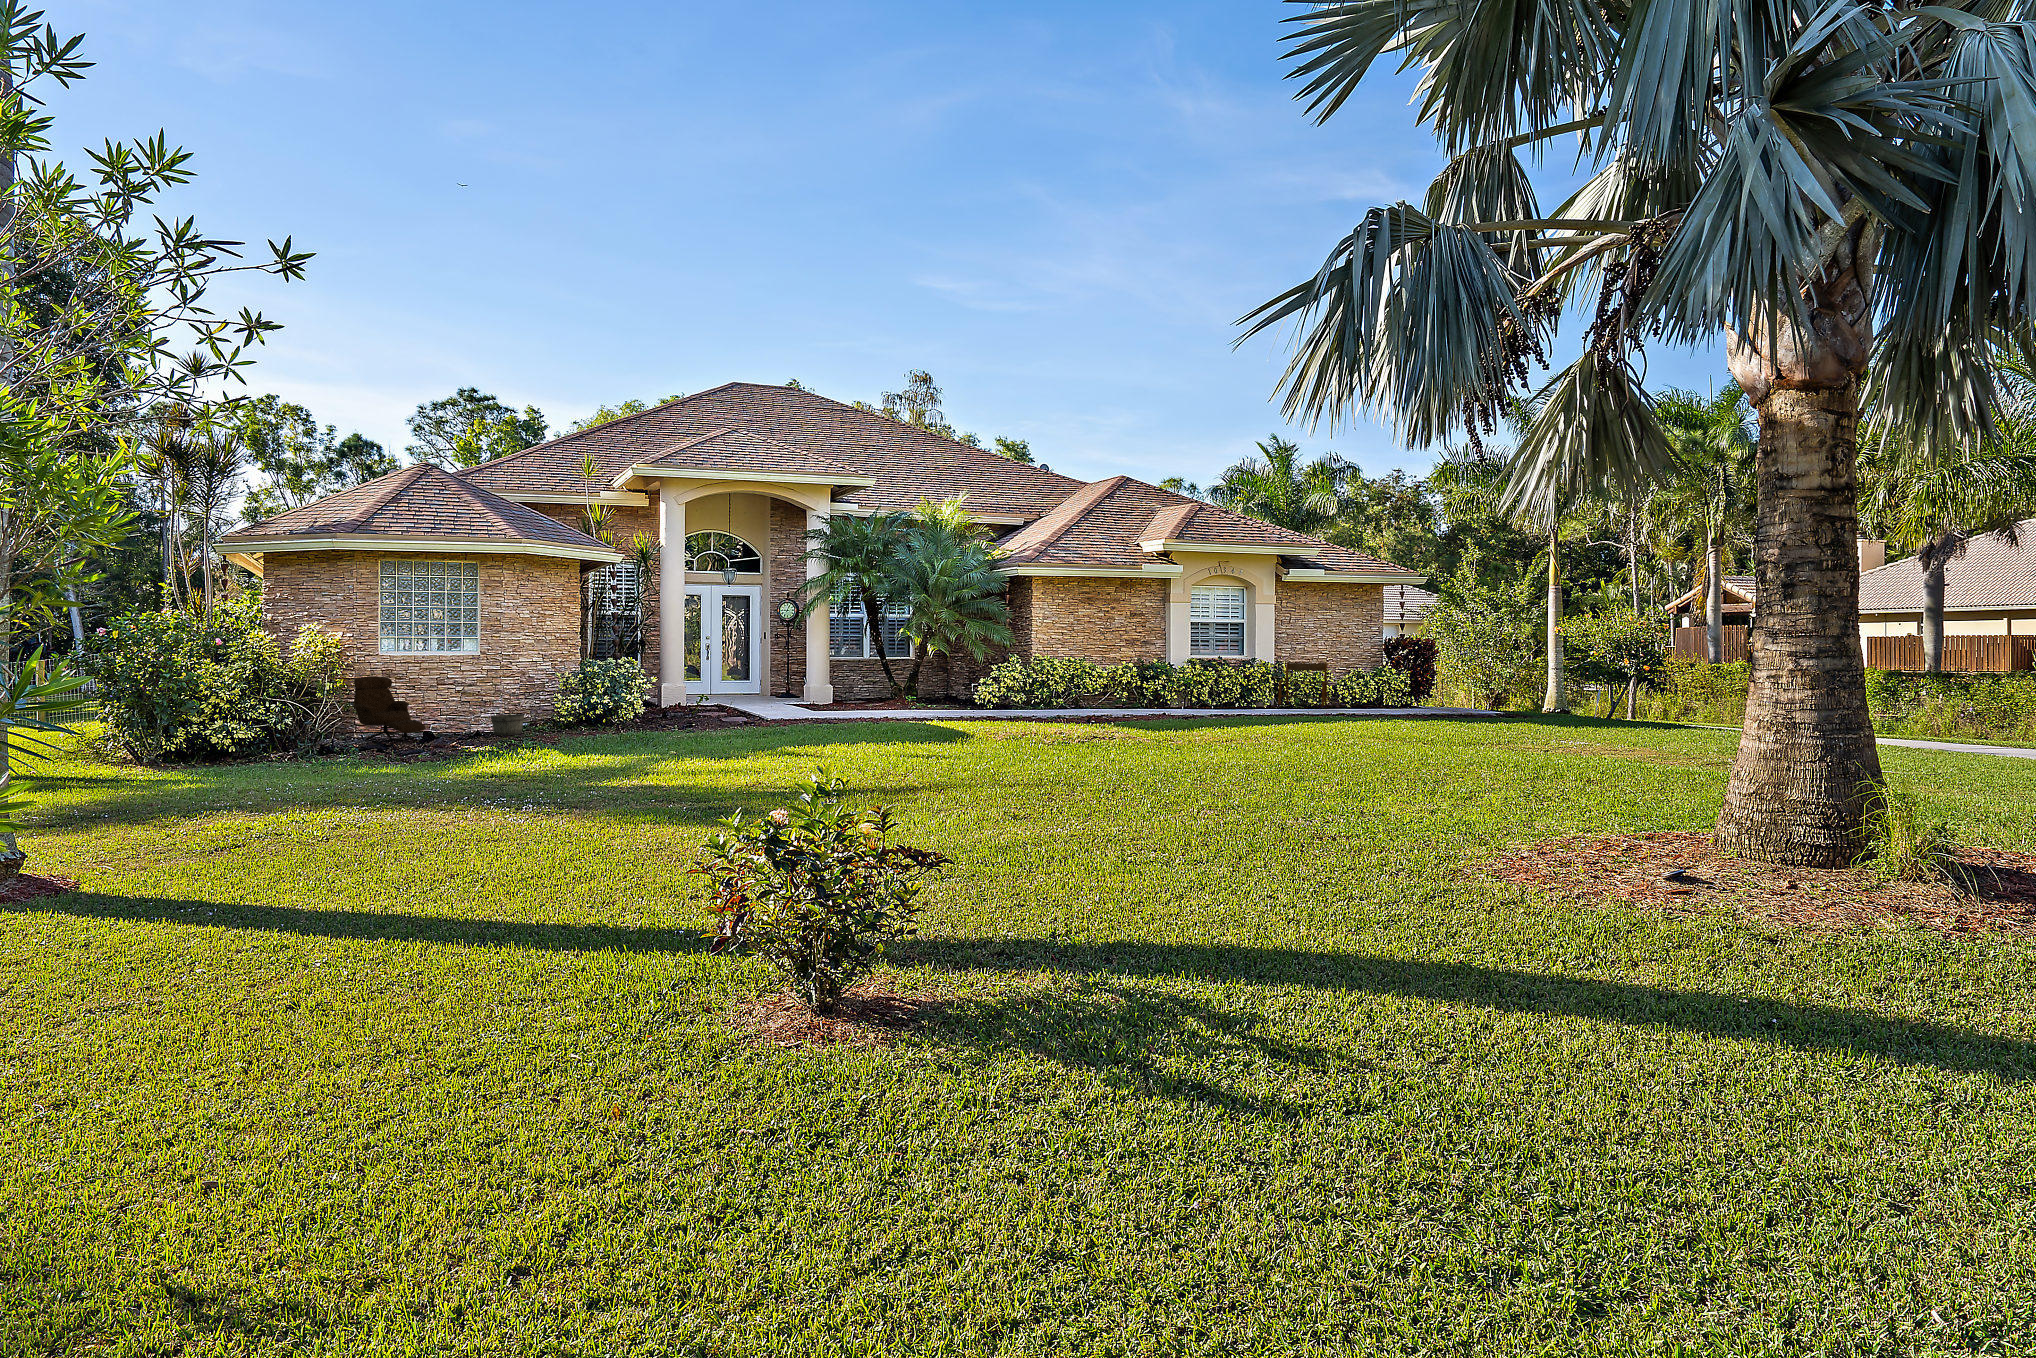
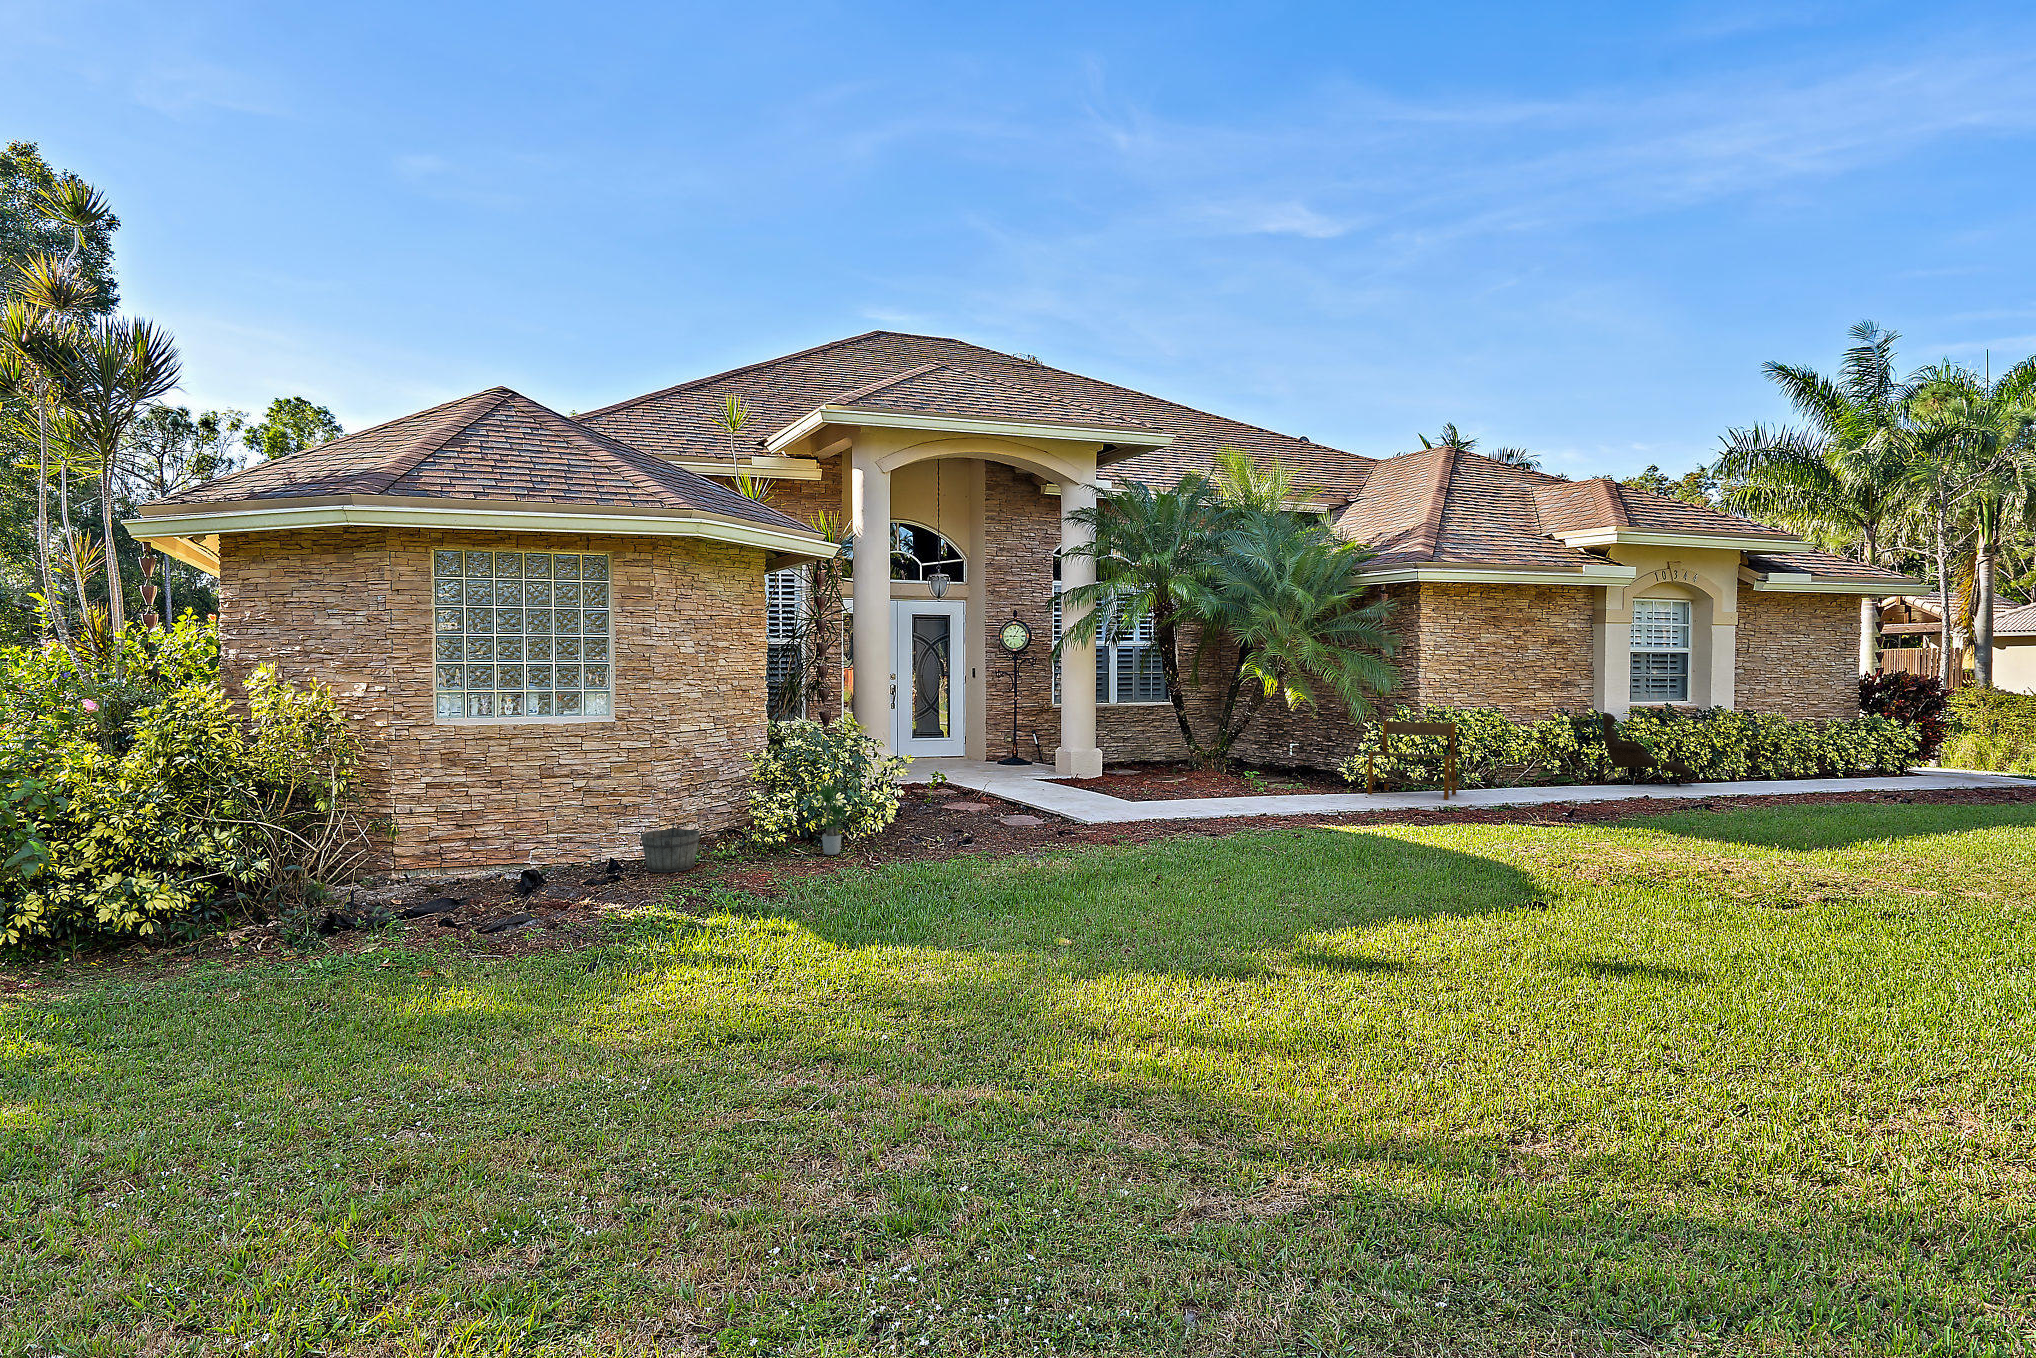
bench: present [1278,662,1329,706] -> present [1368,720,1459,800]
lounge chair: present [353,676,425,742] -> present [1602,713,1692,787]
potted plant: none [588,689,617,731] -> present [812,780,849,855]

